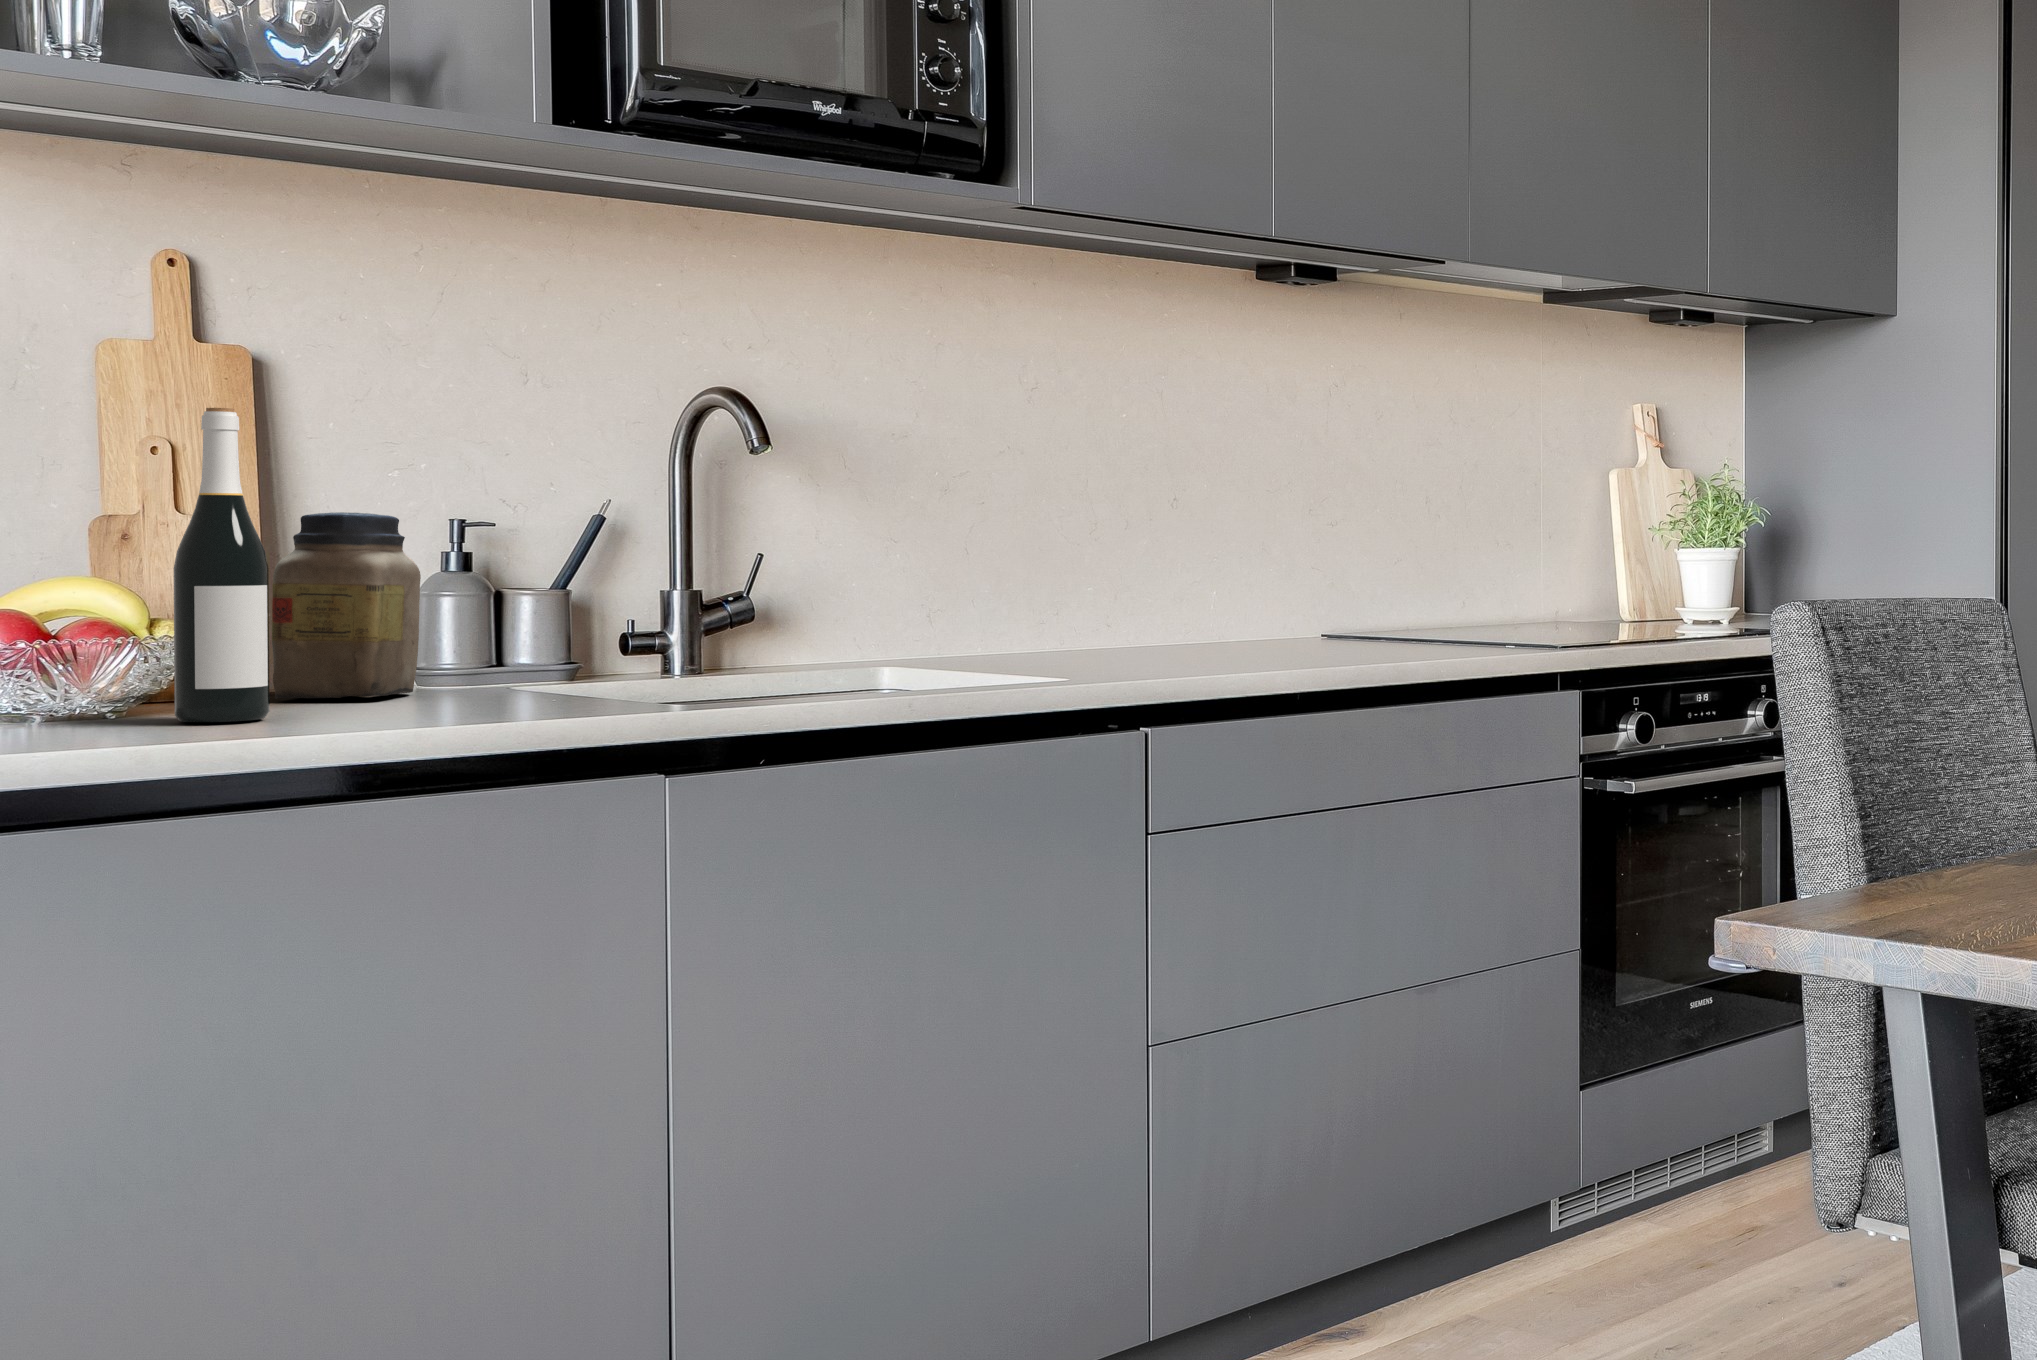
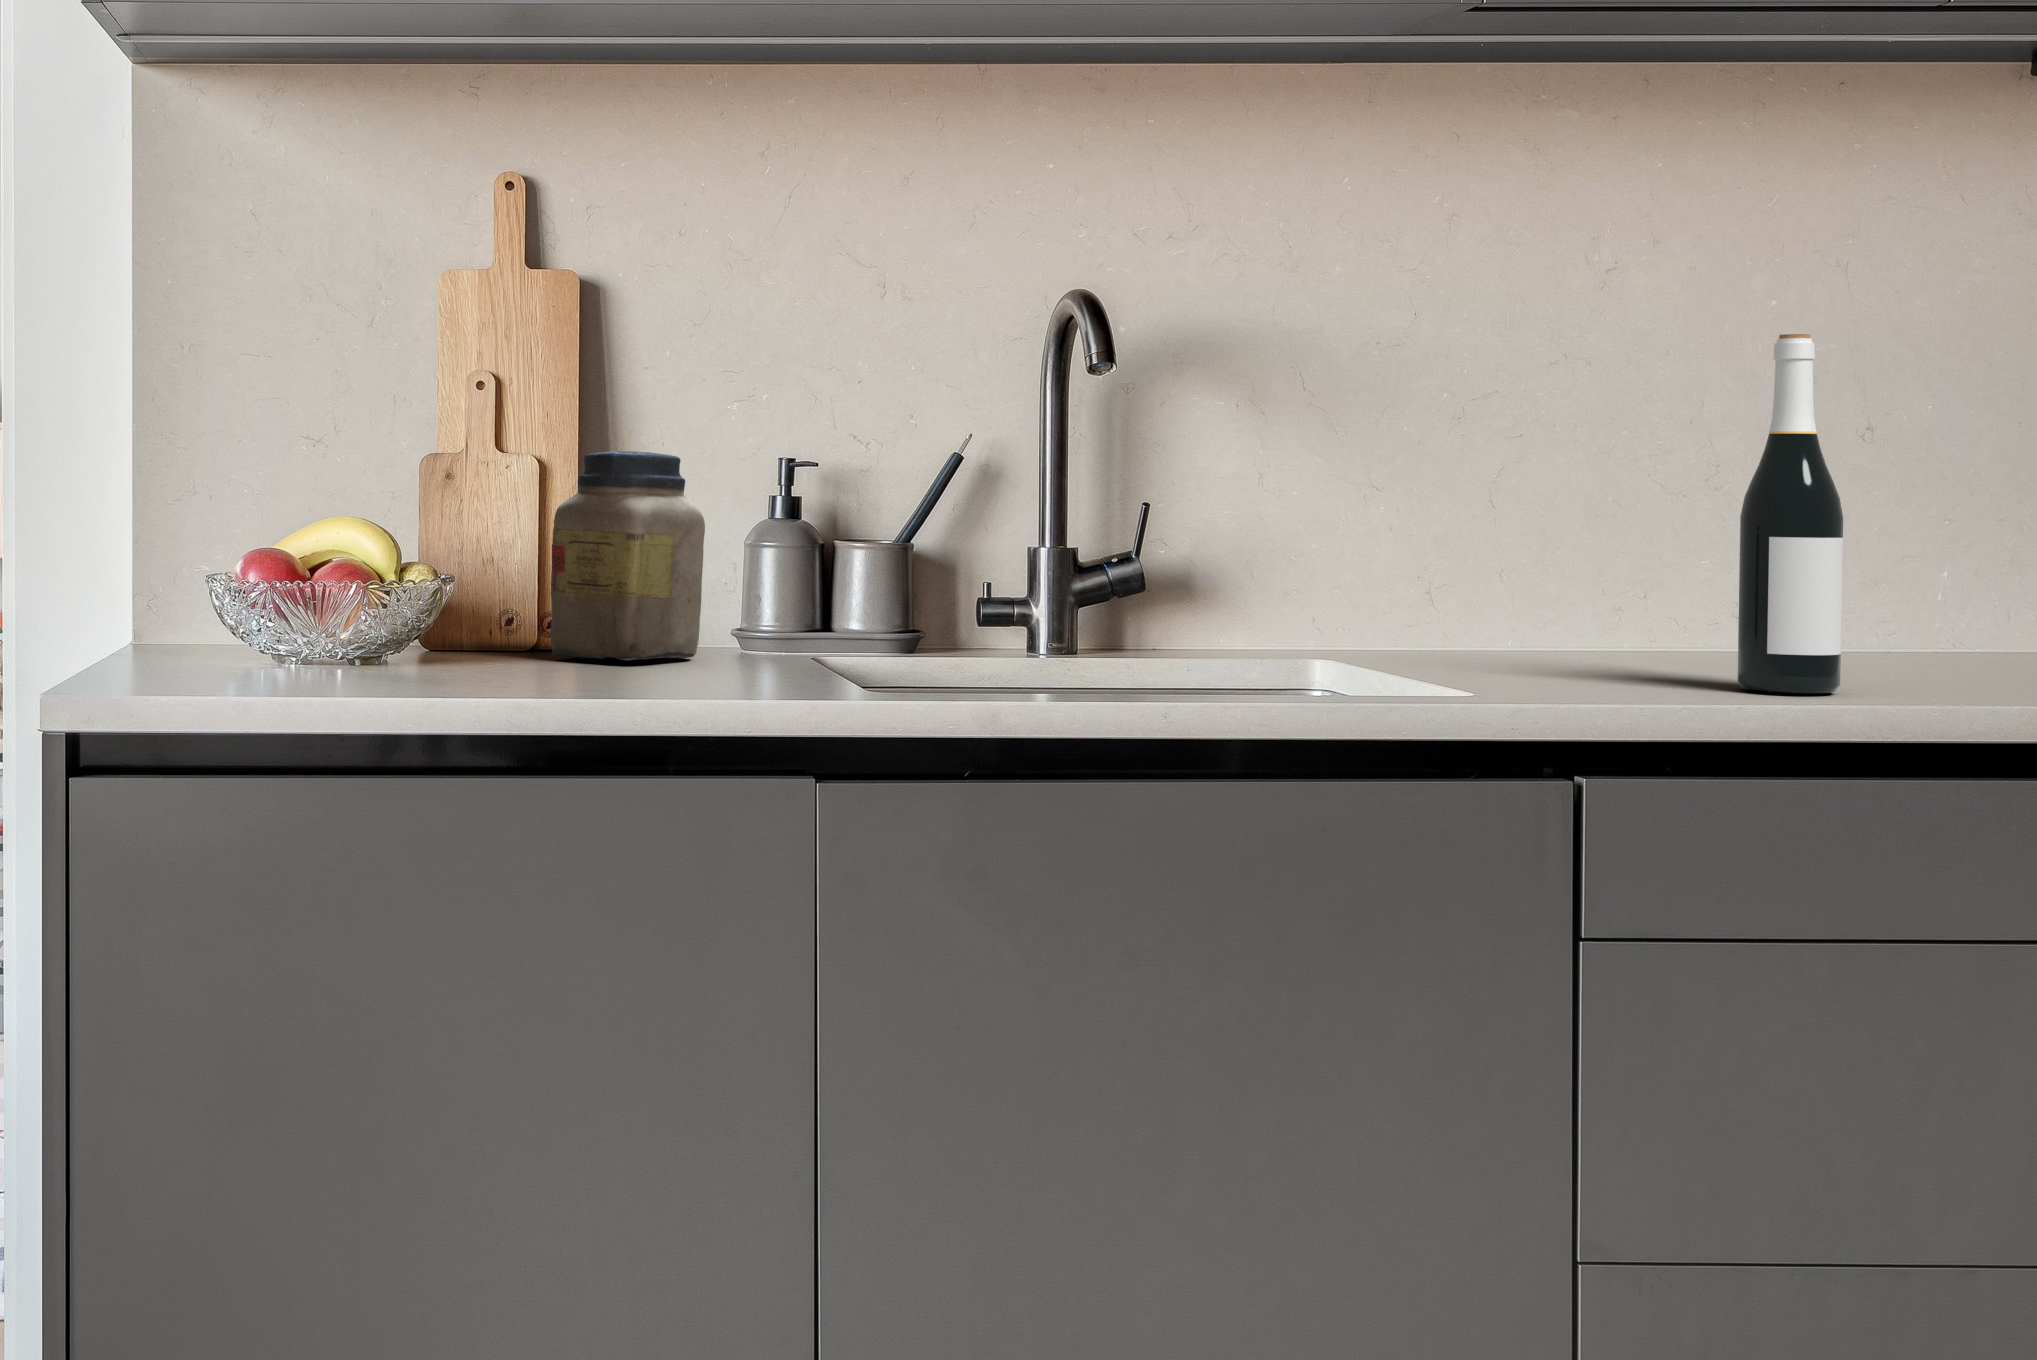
wine bottle: present [174,408,270,722] -> present [1737,334,1843,693]

